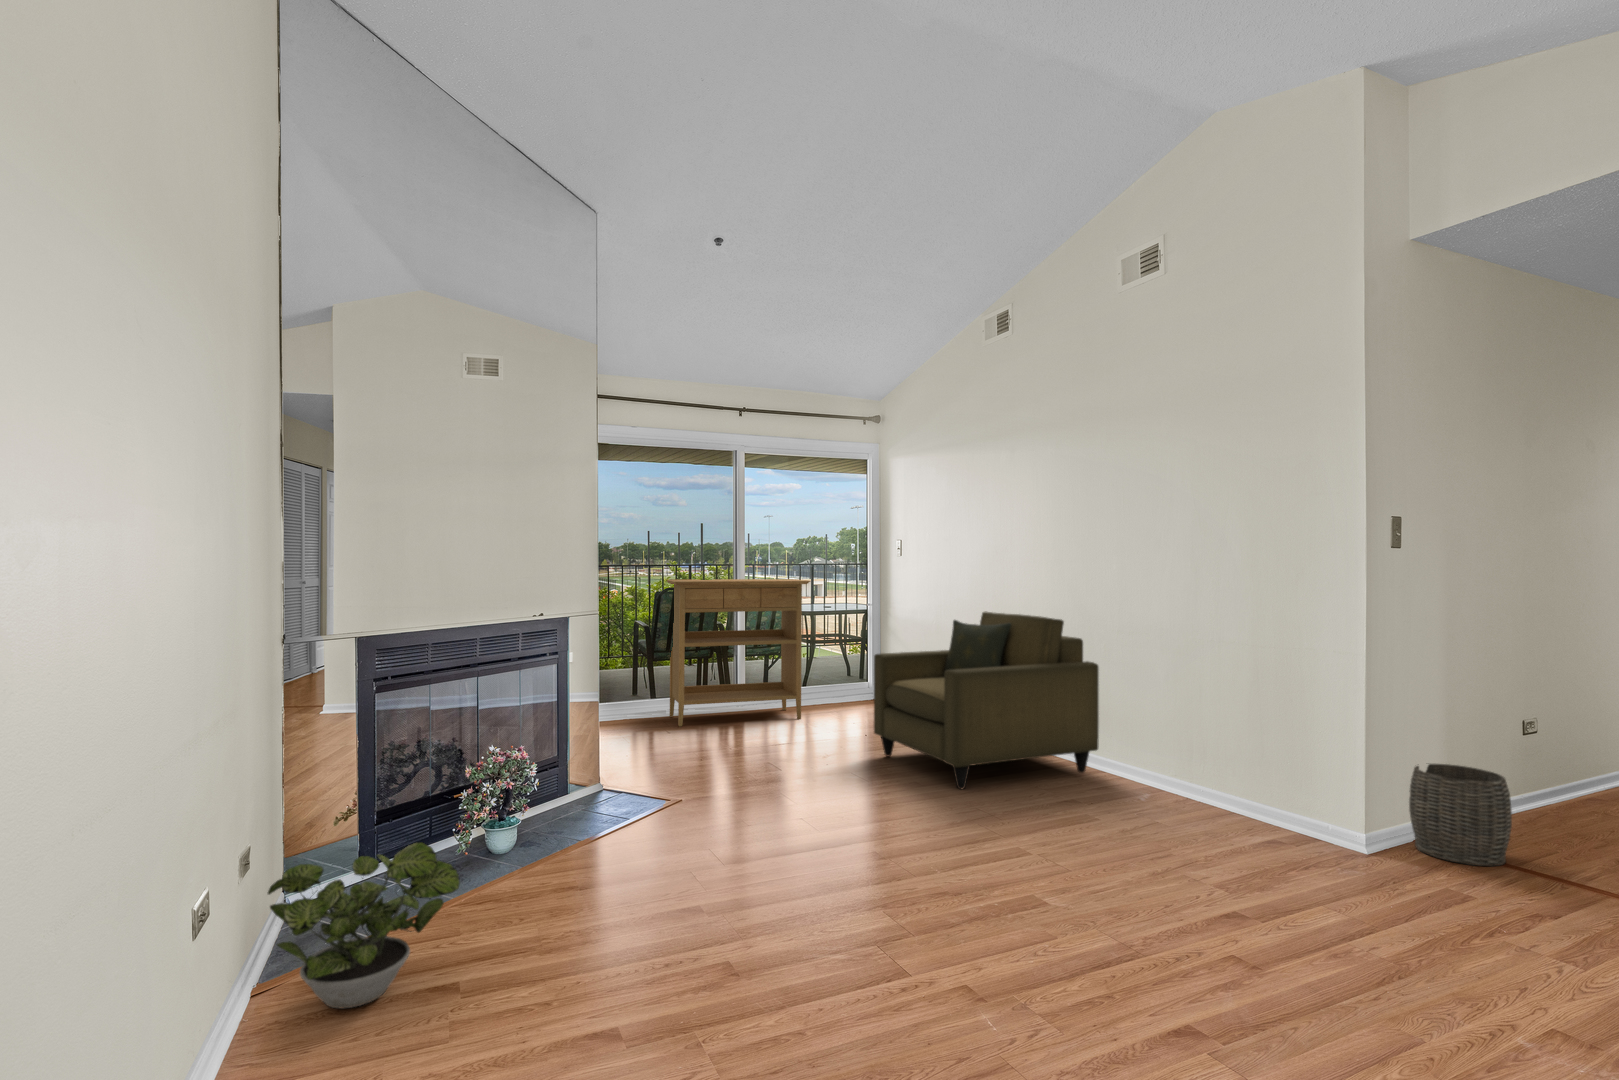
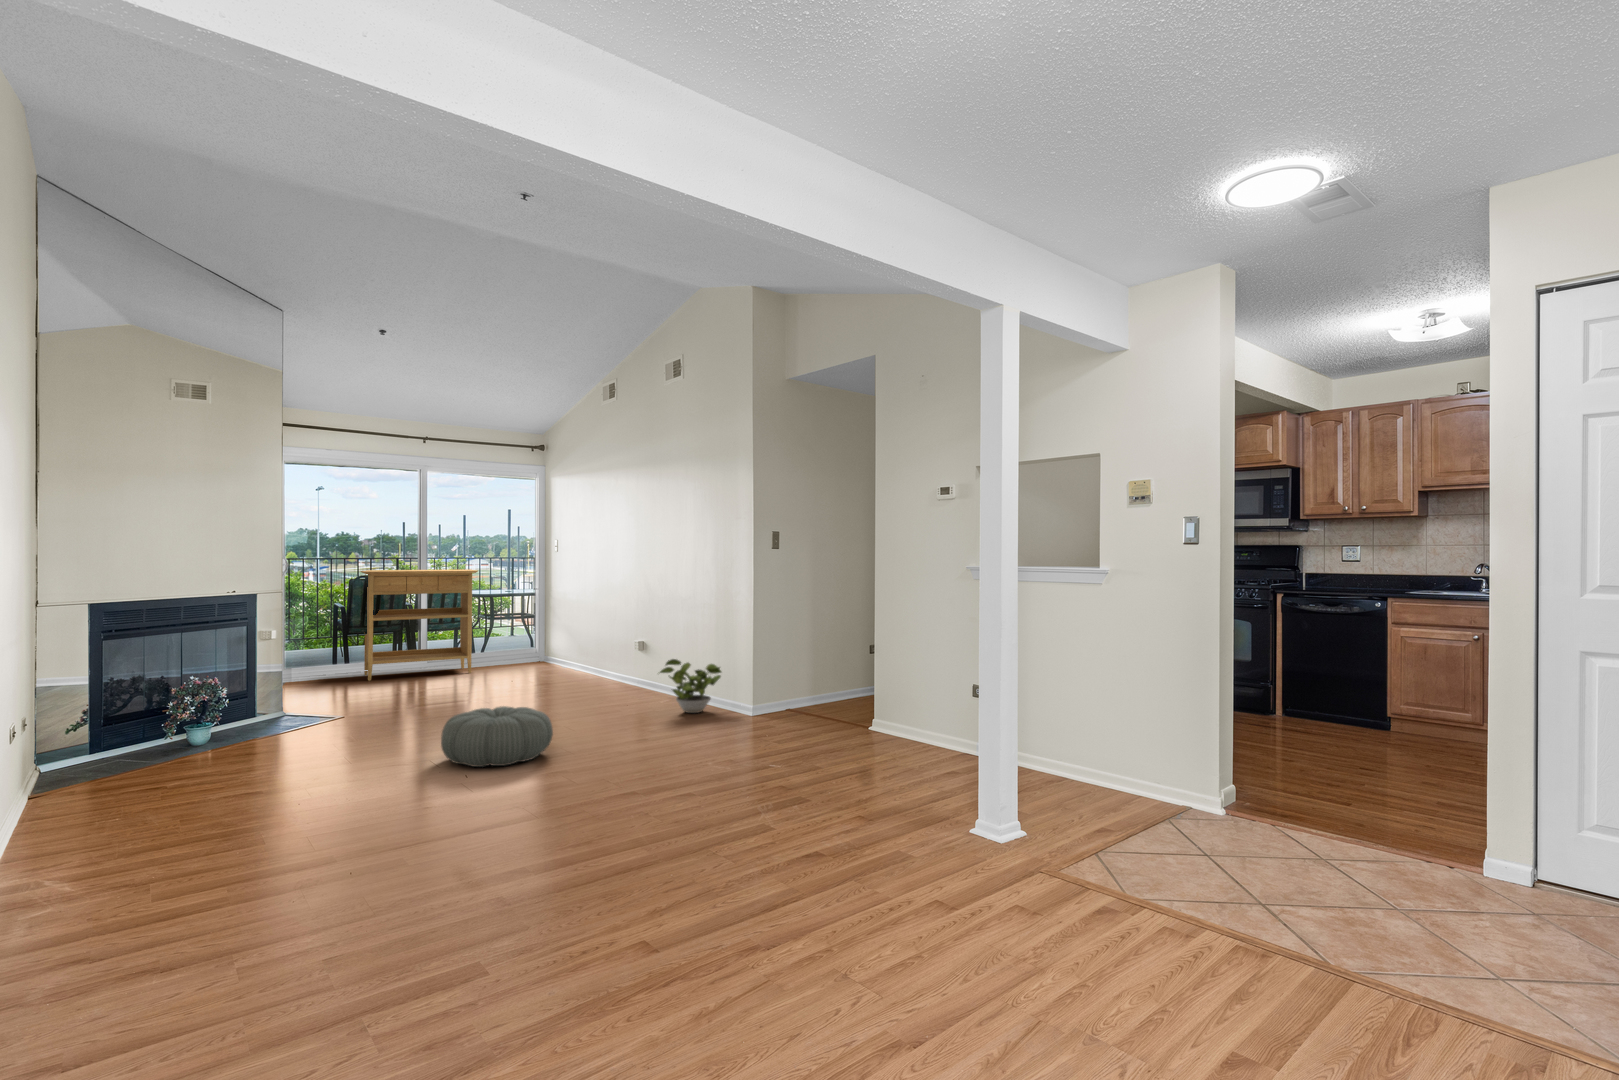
armchair: present [874,611,1099,789] -> none [506,590,651,703]
woven basket: present [1409,764,1512,866] -> none [778,668,822,718]
pouf: none [907,838,1114,981] -> present [441,706,553,767]
potted plant: present [268,842,460,1008] -> present [660,659,721,713]

